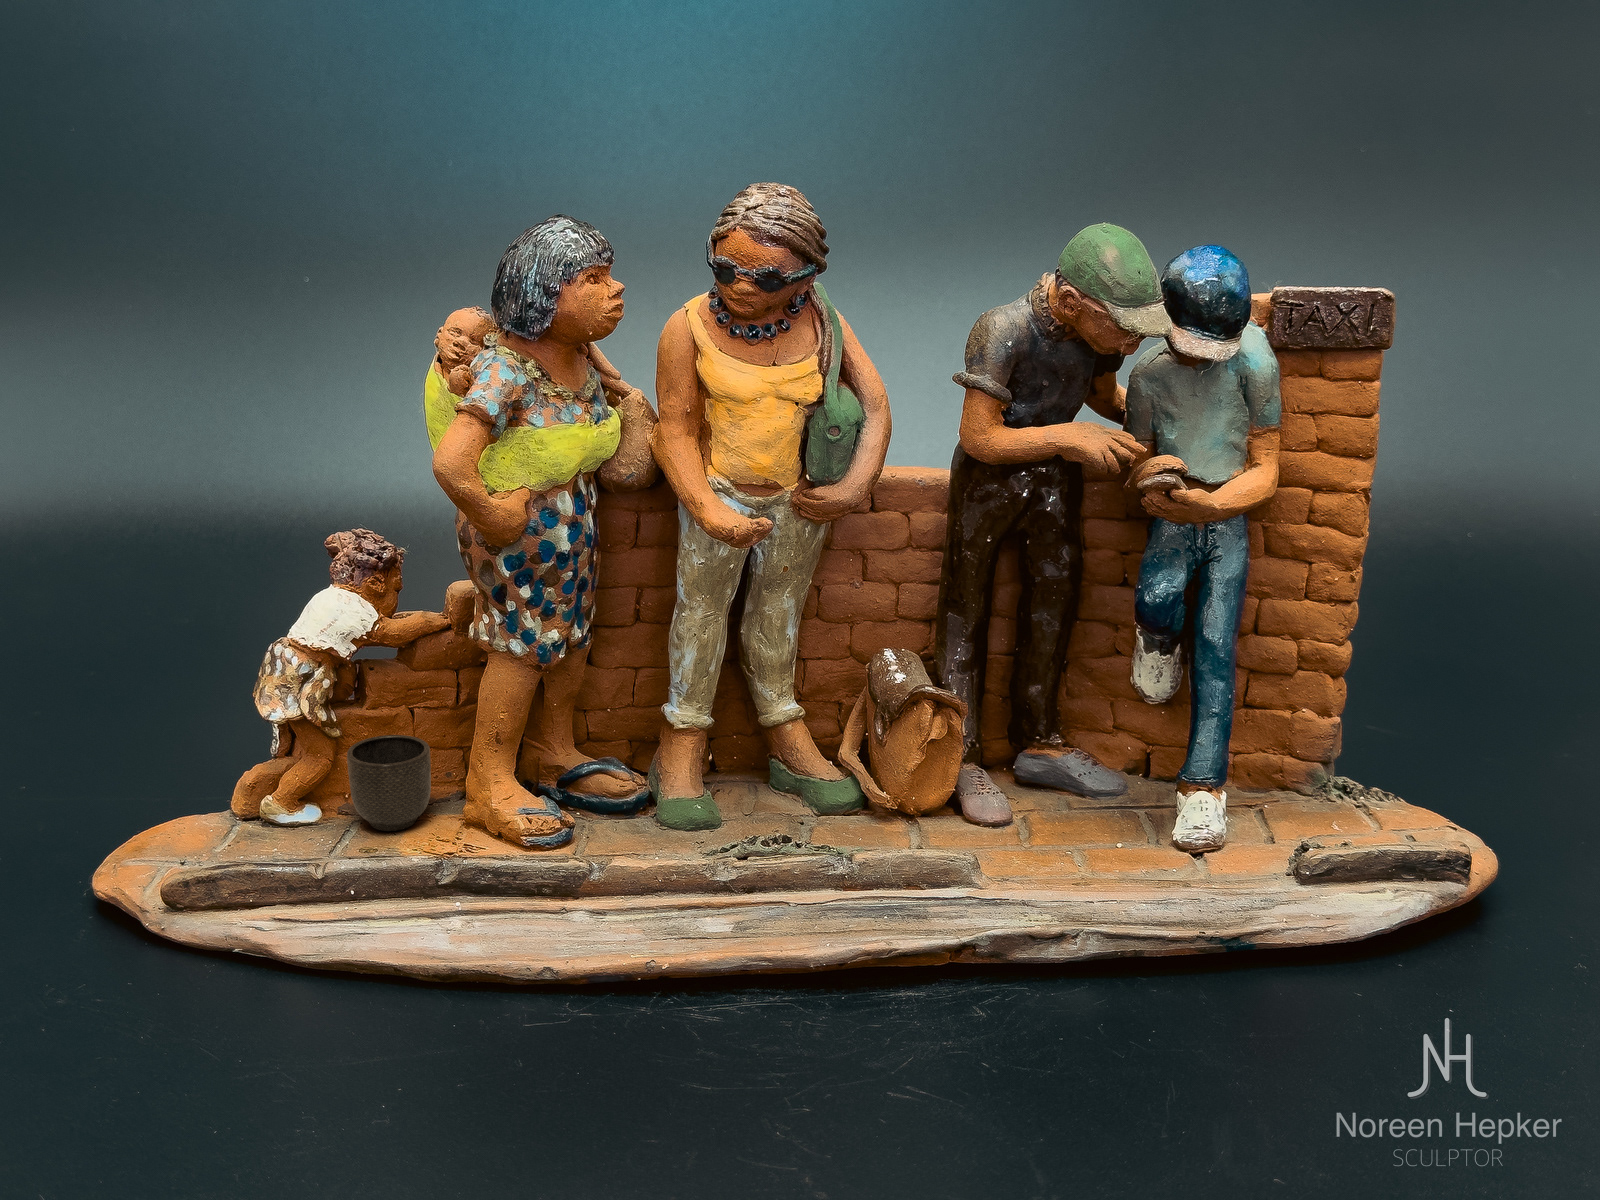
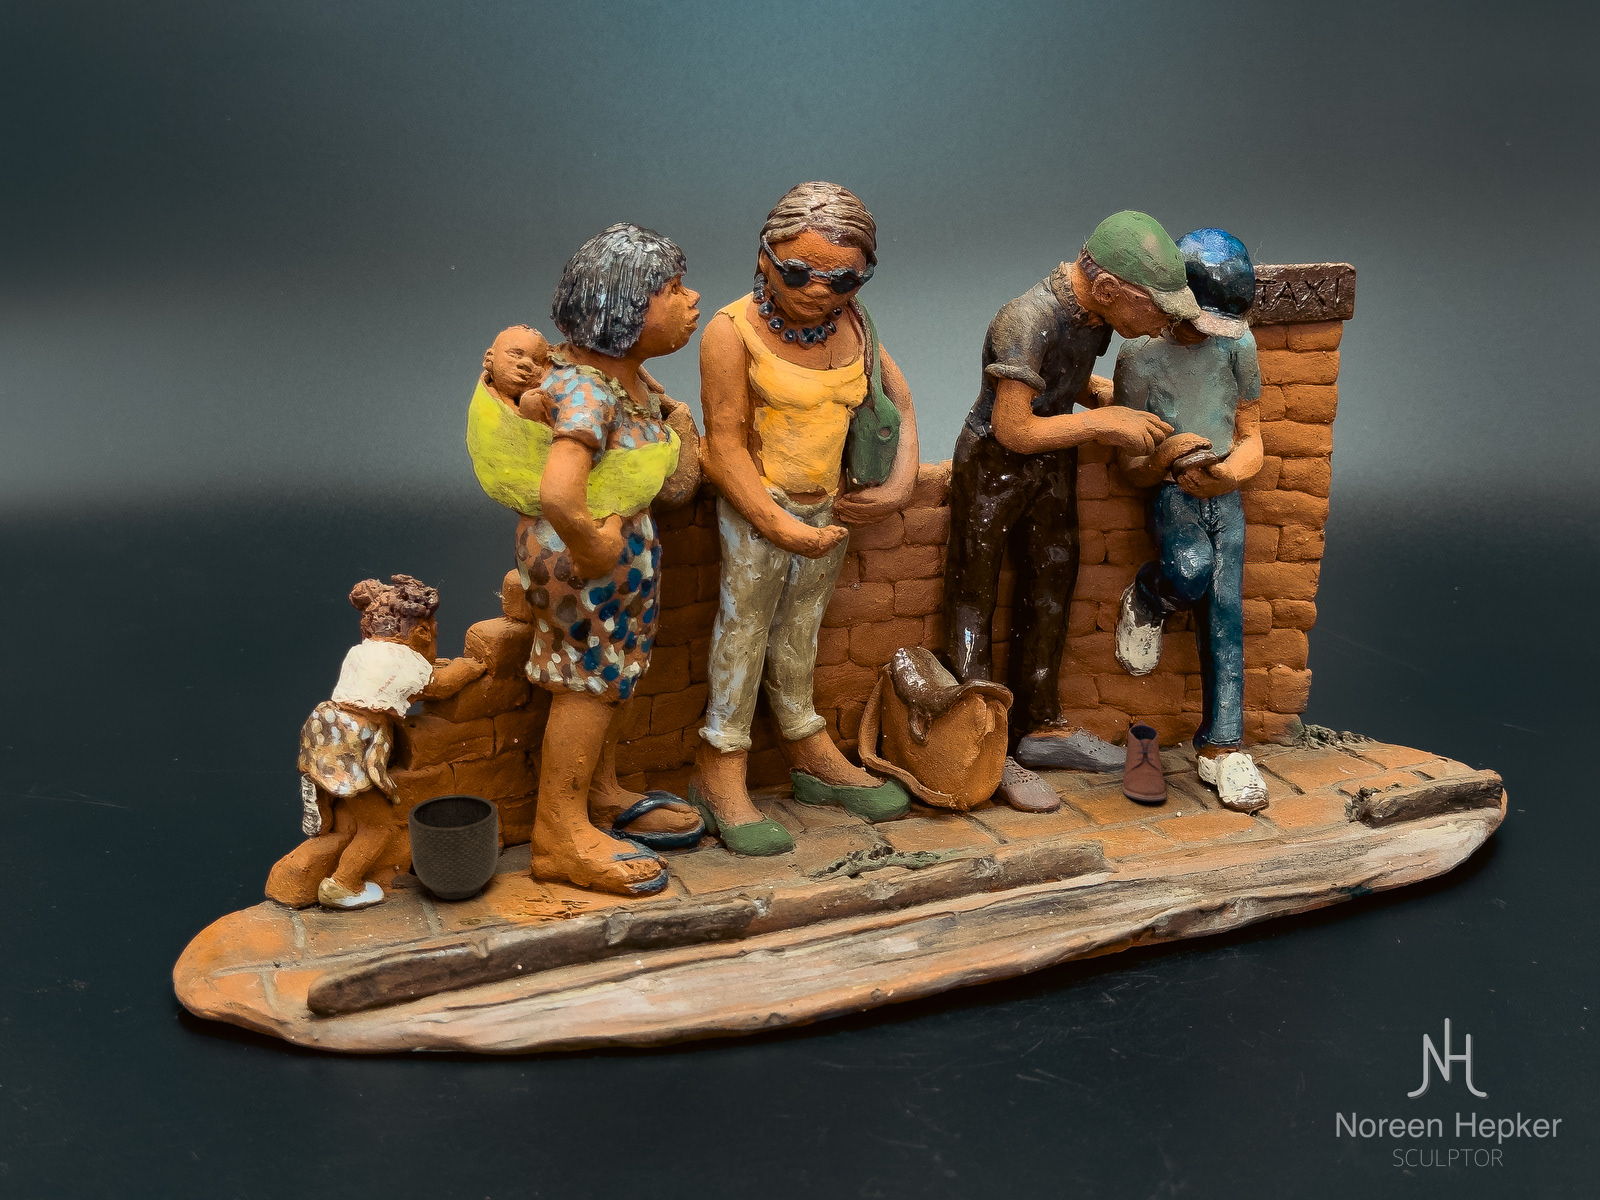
shoe: none [1088,750,1144,832] -> present [1122,721,1166,801]

